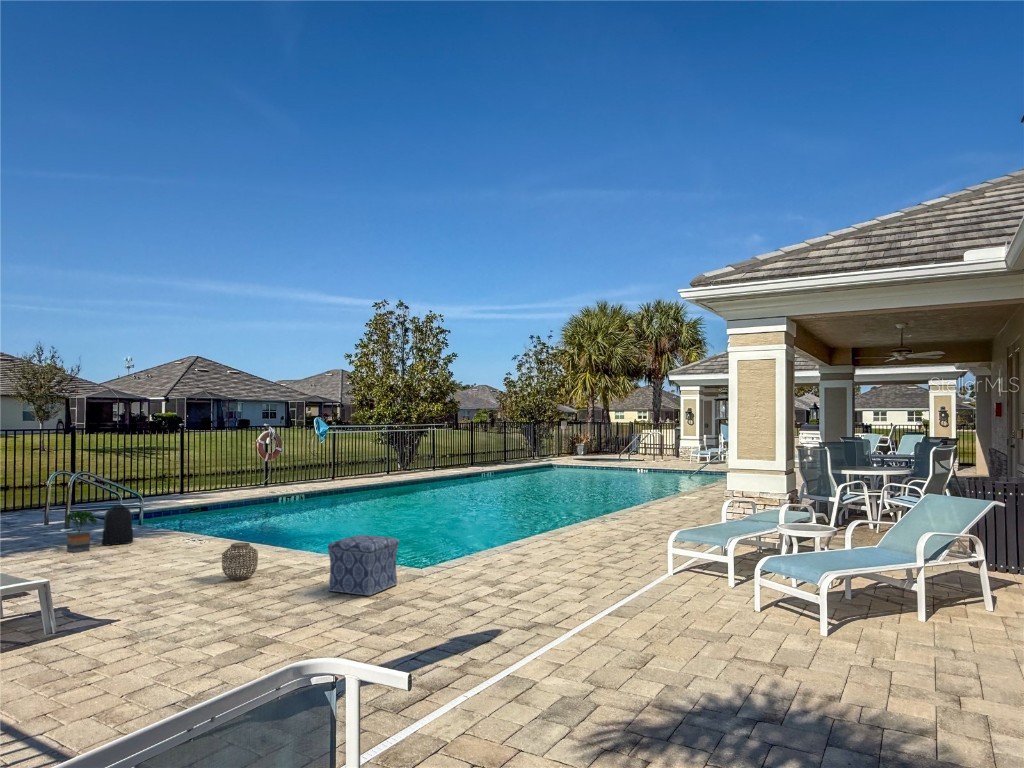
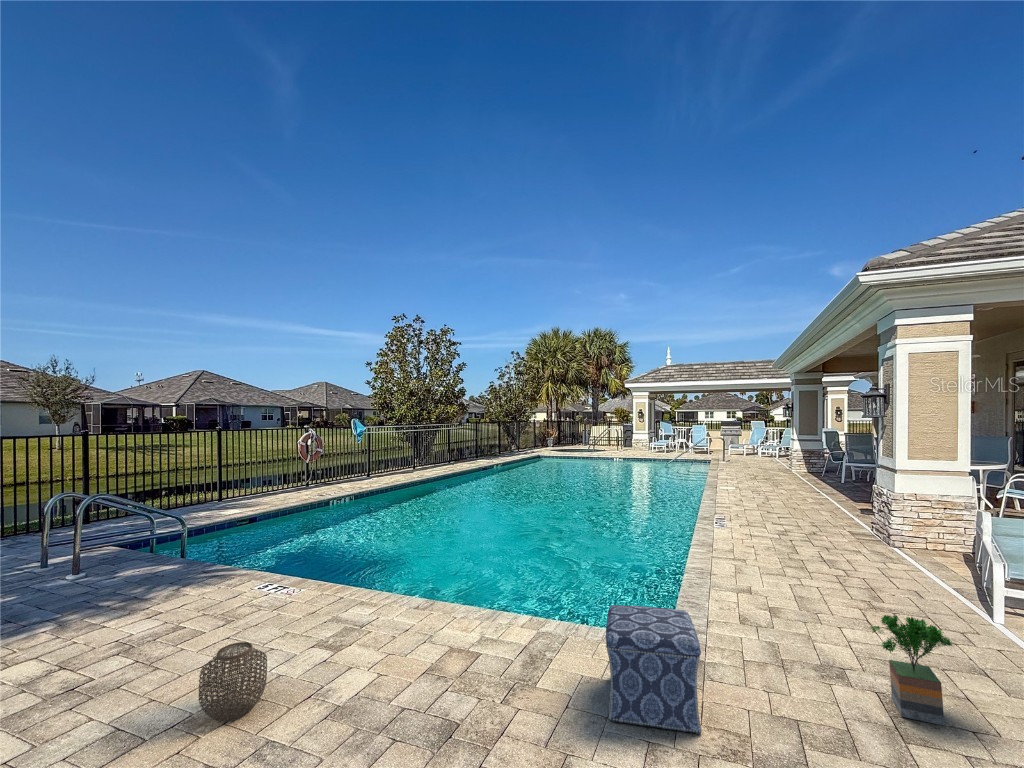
backpack: present [102,505,133,545] -> none [147,544,193,605]
potted tree: present [65,511,97,553] -> present [871,615,952,726]
woven basket: present [222,543,258,581] -> present [199,642,267,722]

